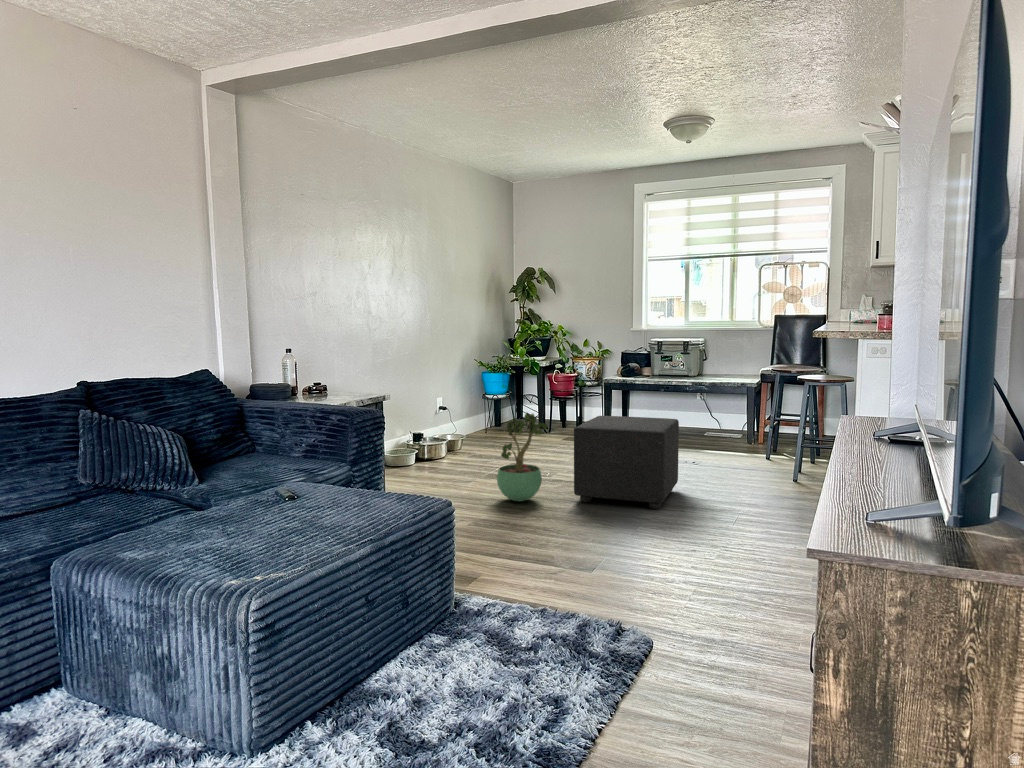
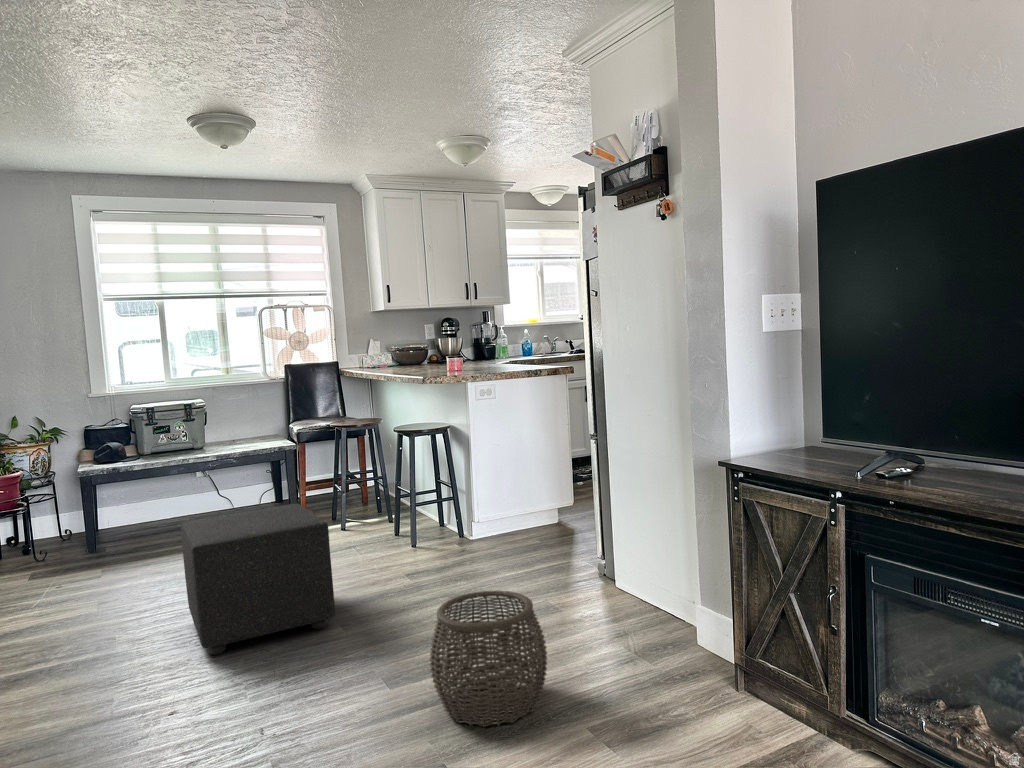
potted plant: present [497,413,547,501] -> none [64,541,149,695]
woven basket: none [630,494,723,591] -> present [430,591,547,727]

